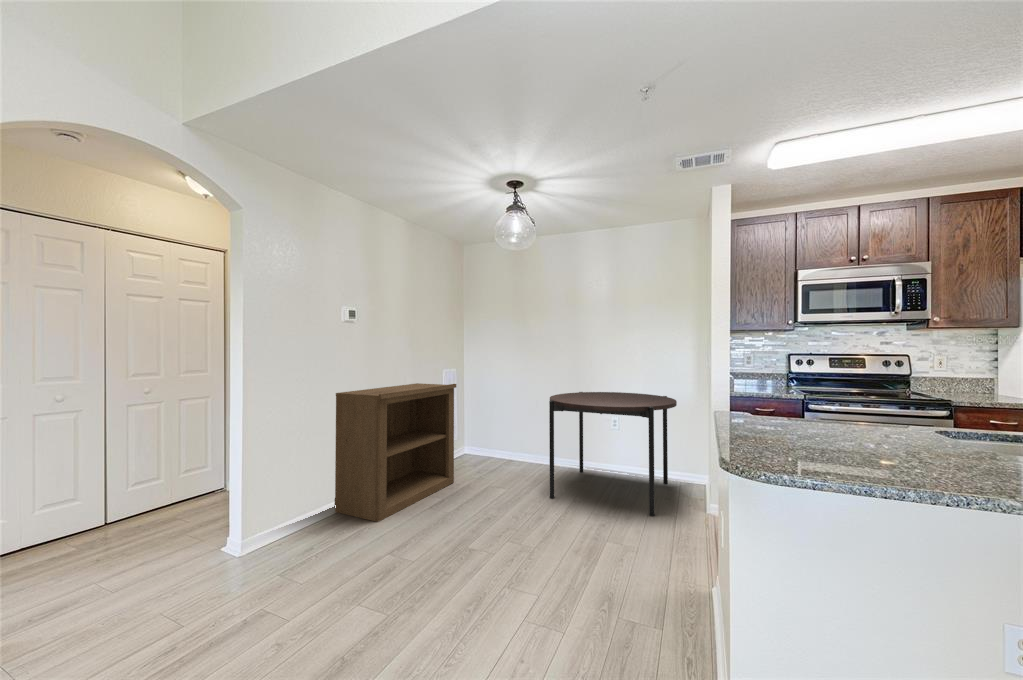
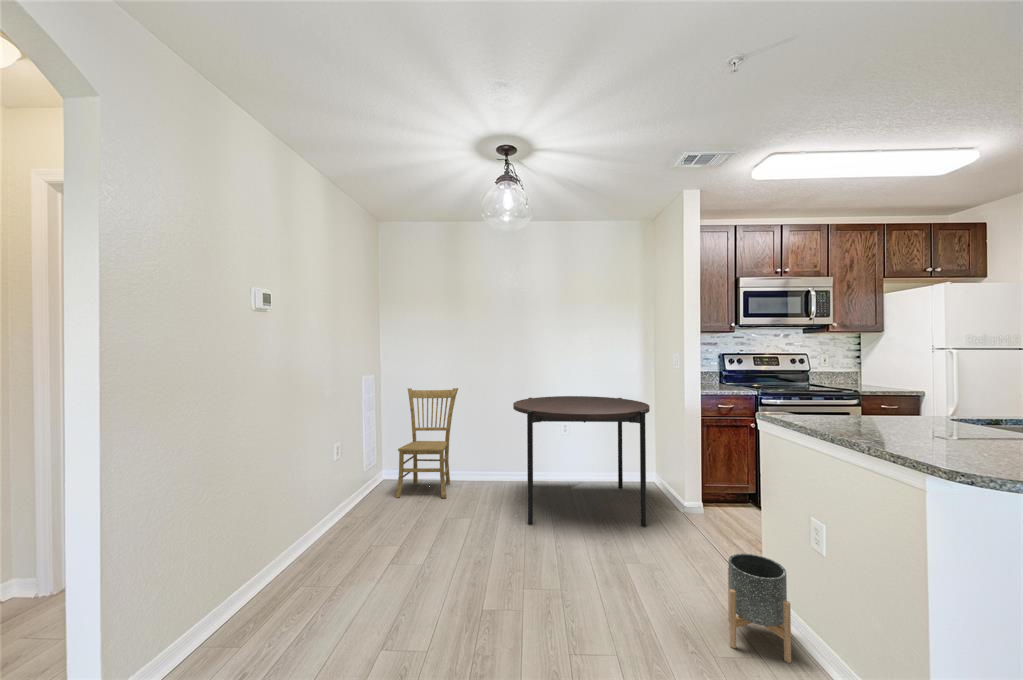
dining chair: none [468,380,526,471] -> present [396,388,458,498]
bookshelf: present [335,383,456,522] -> none [251,396,401,607]
planter: none [623,533,688,630] -> present [728,554,791,663]

